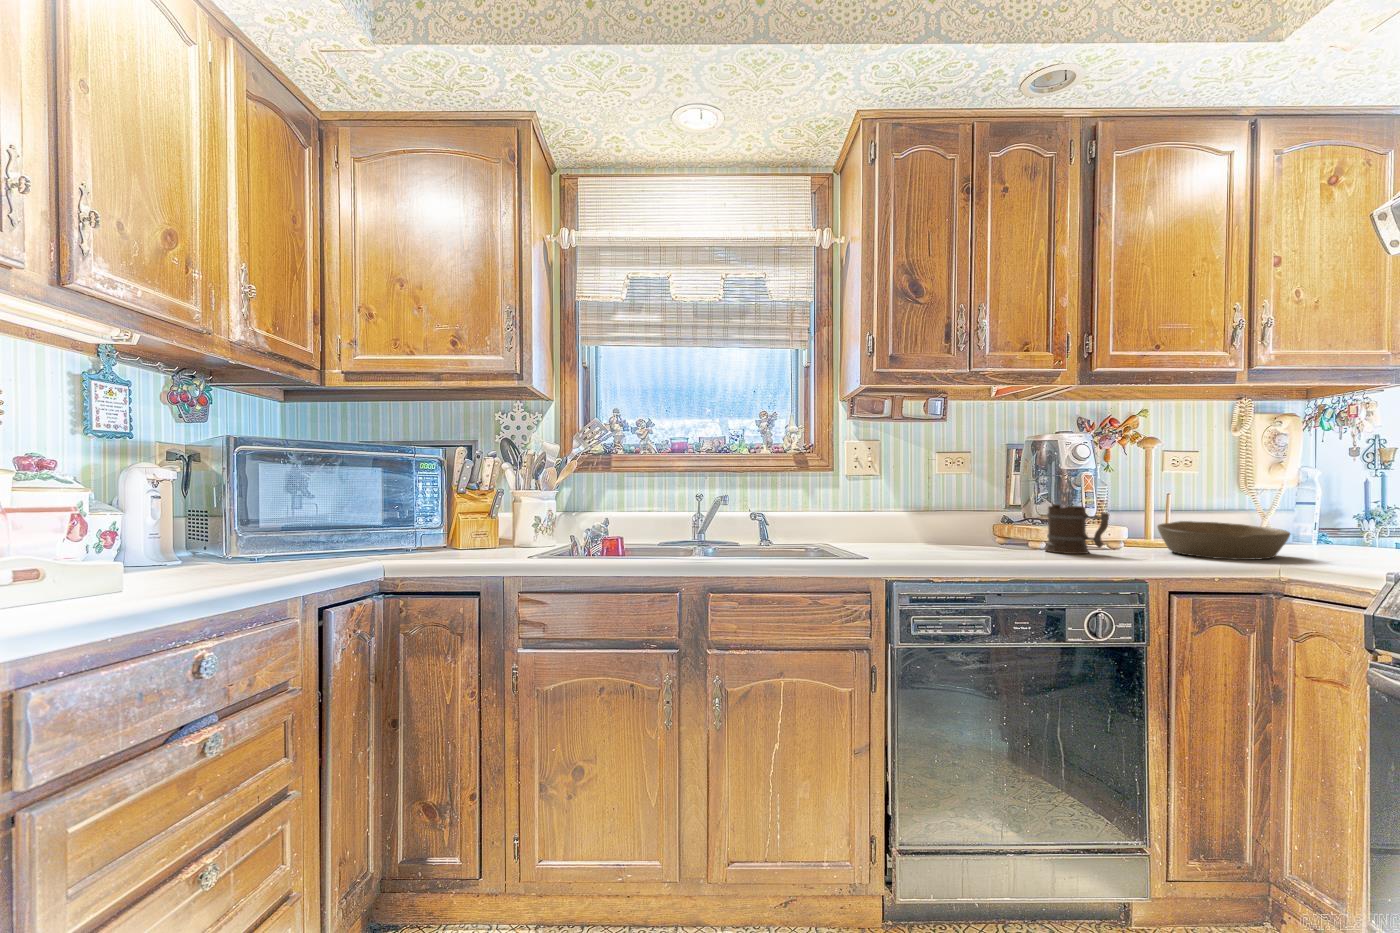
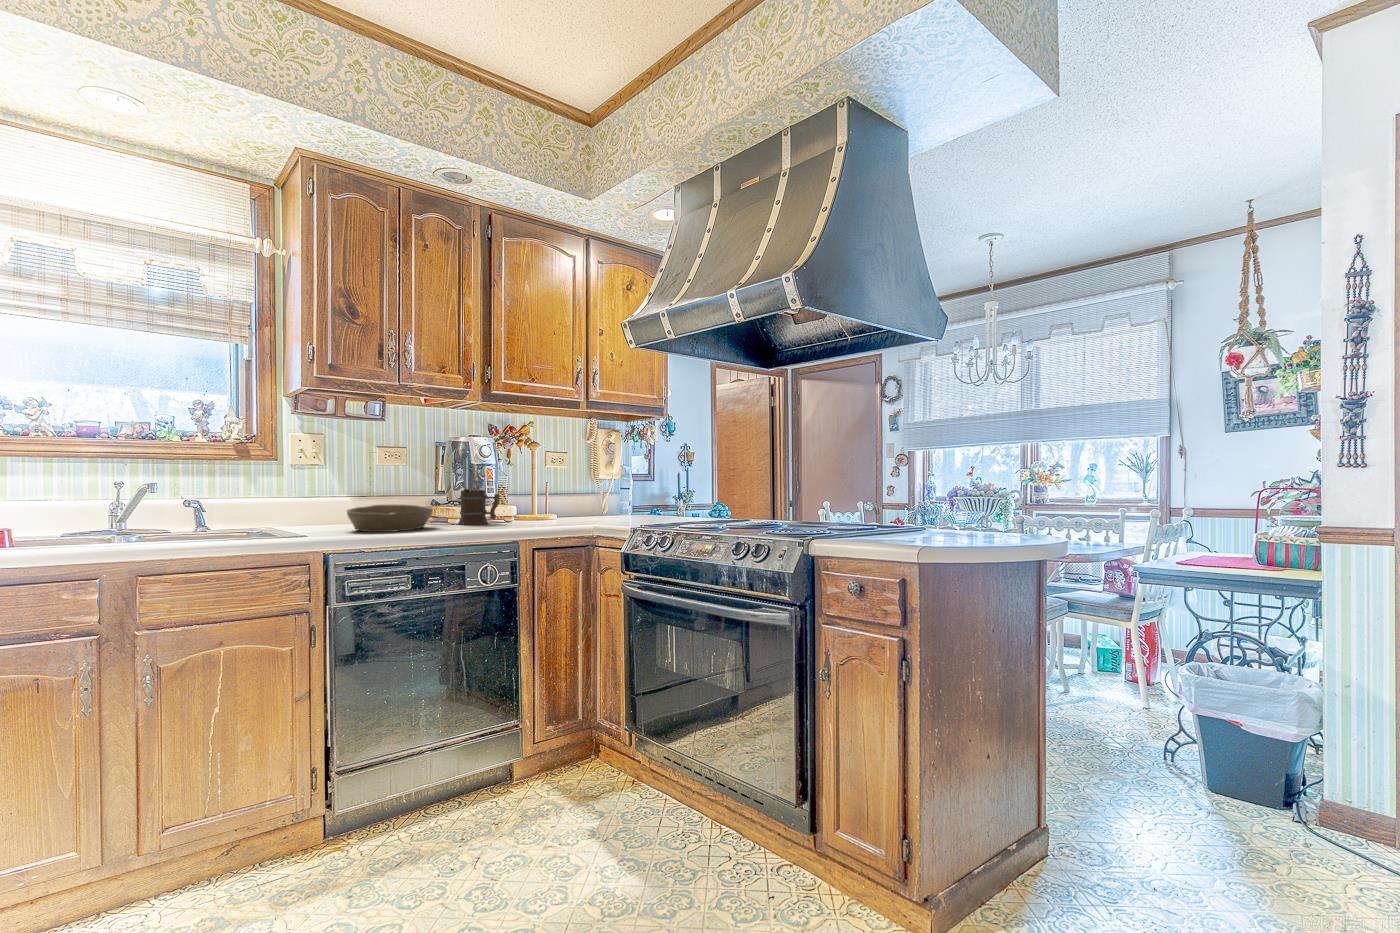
bowl: present [1157,521,1290,560] -> present [347,504,433,532]

